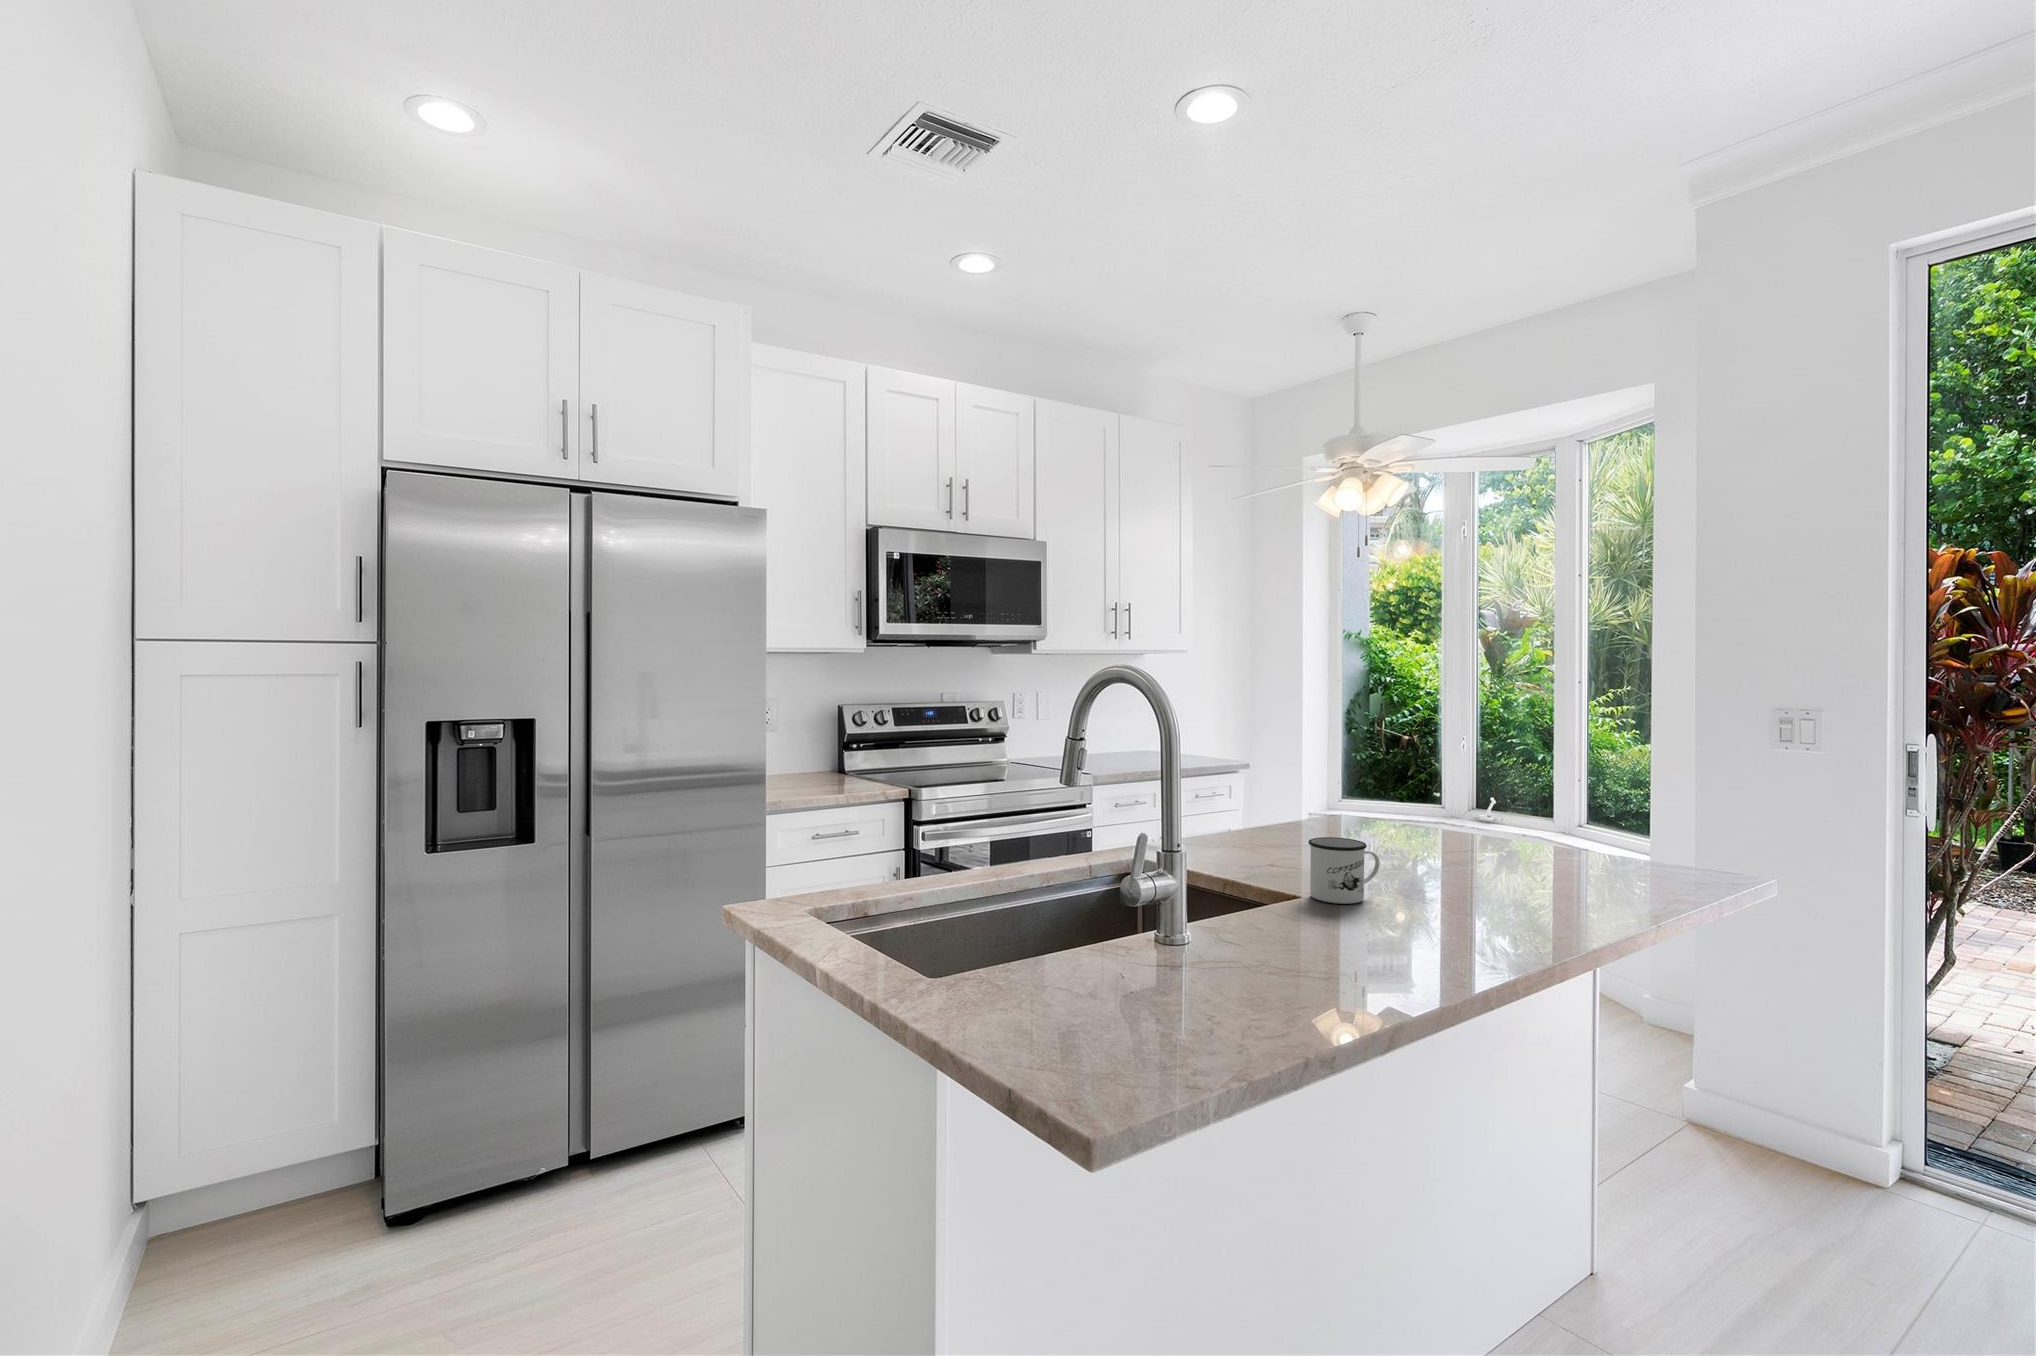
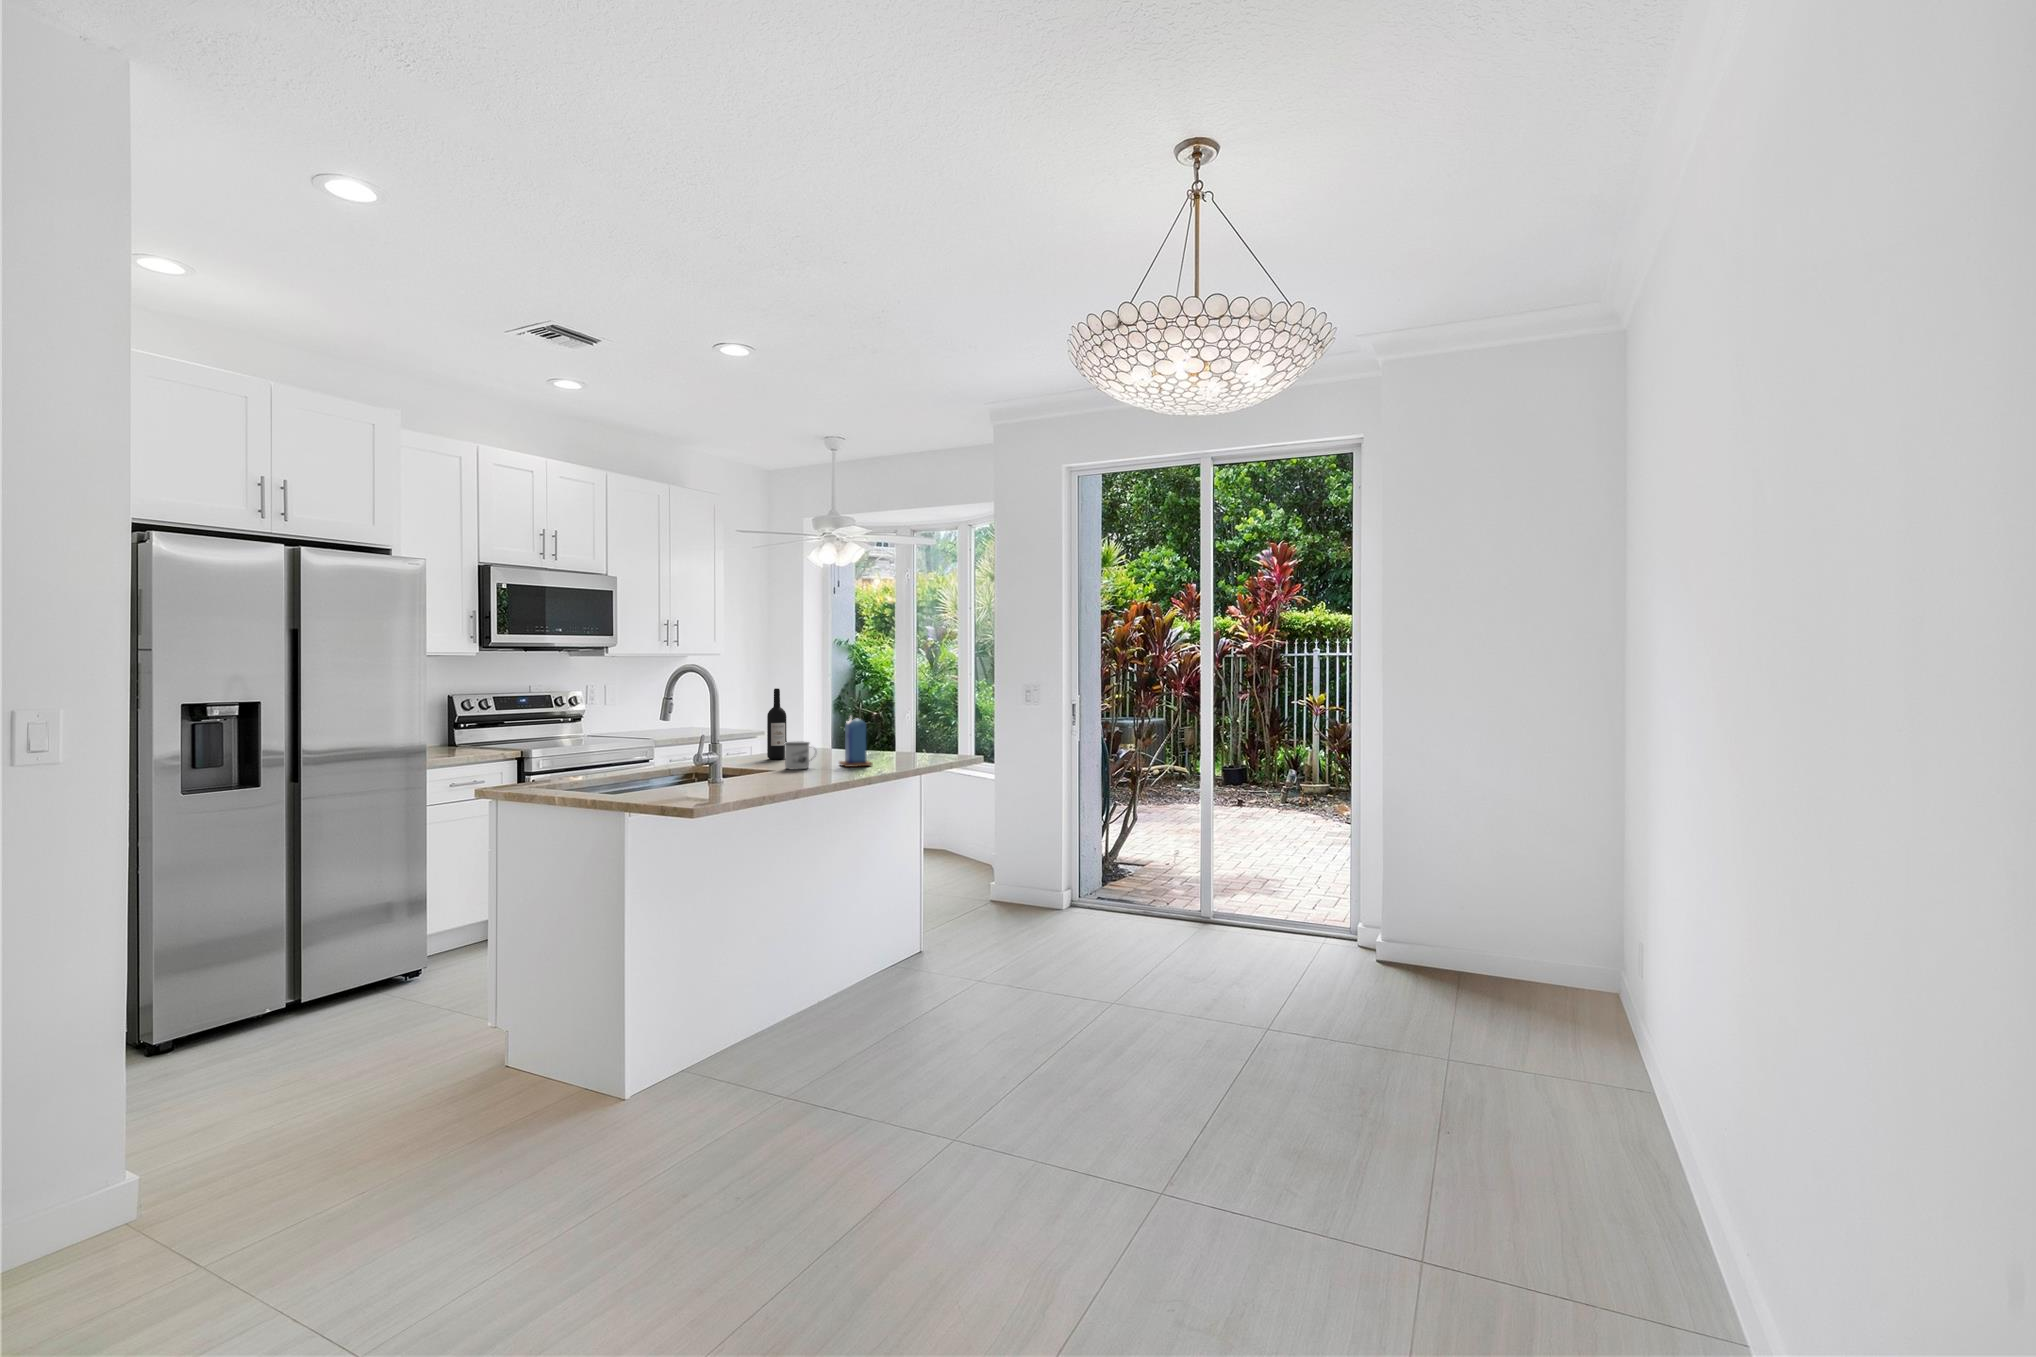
wine bottle: none [1264,716,1301,851] -> present [767,688,787,759]
candle: none [1425,786,1514,906] -> present [839,719,872,767]

